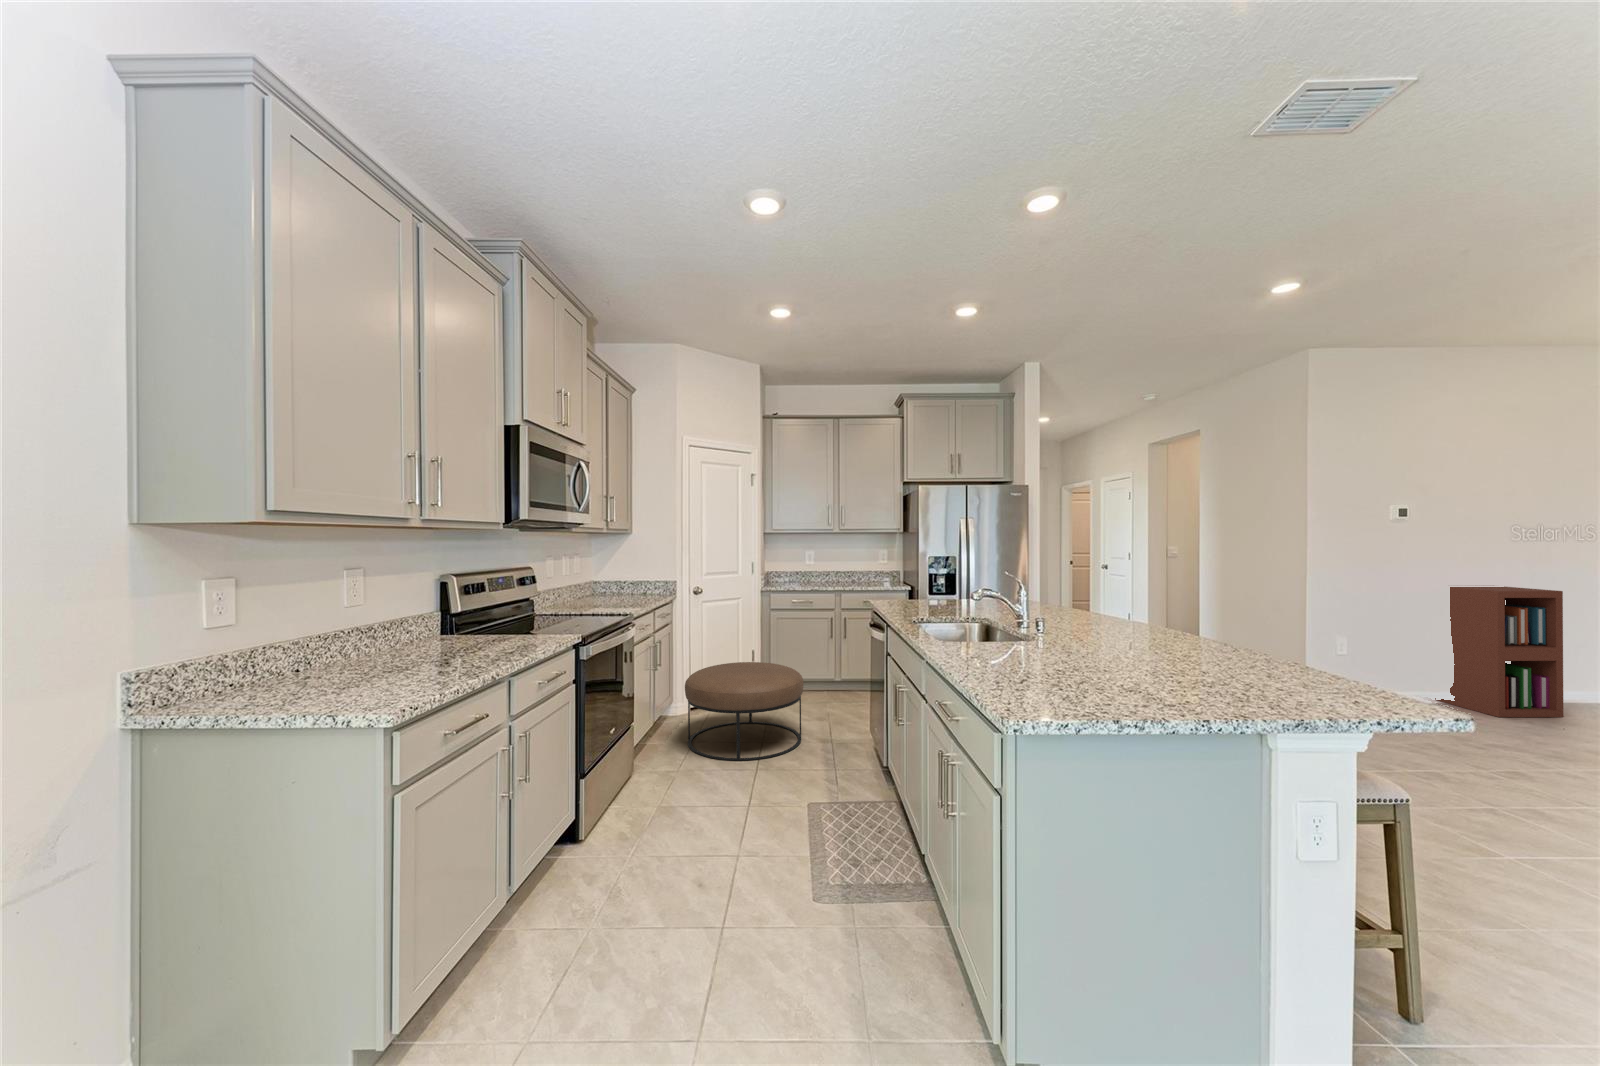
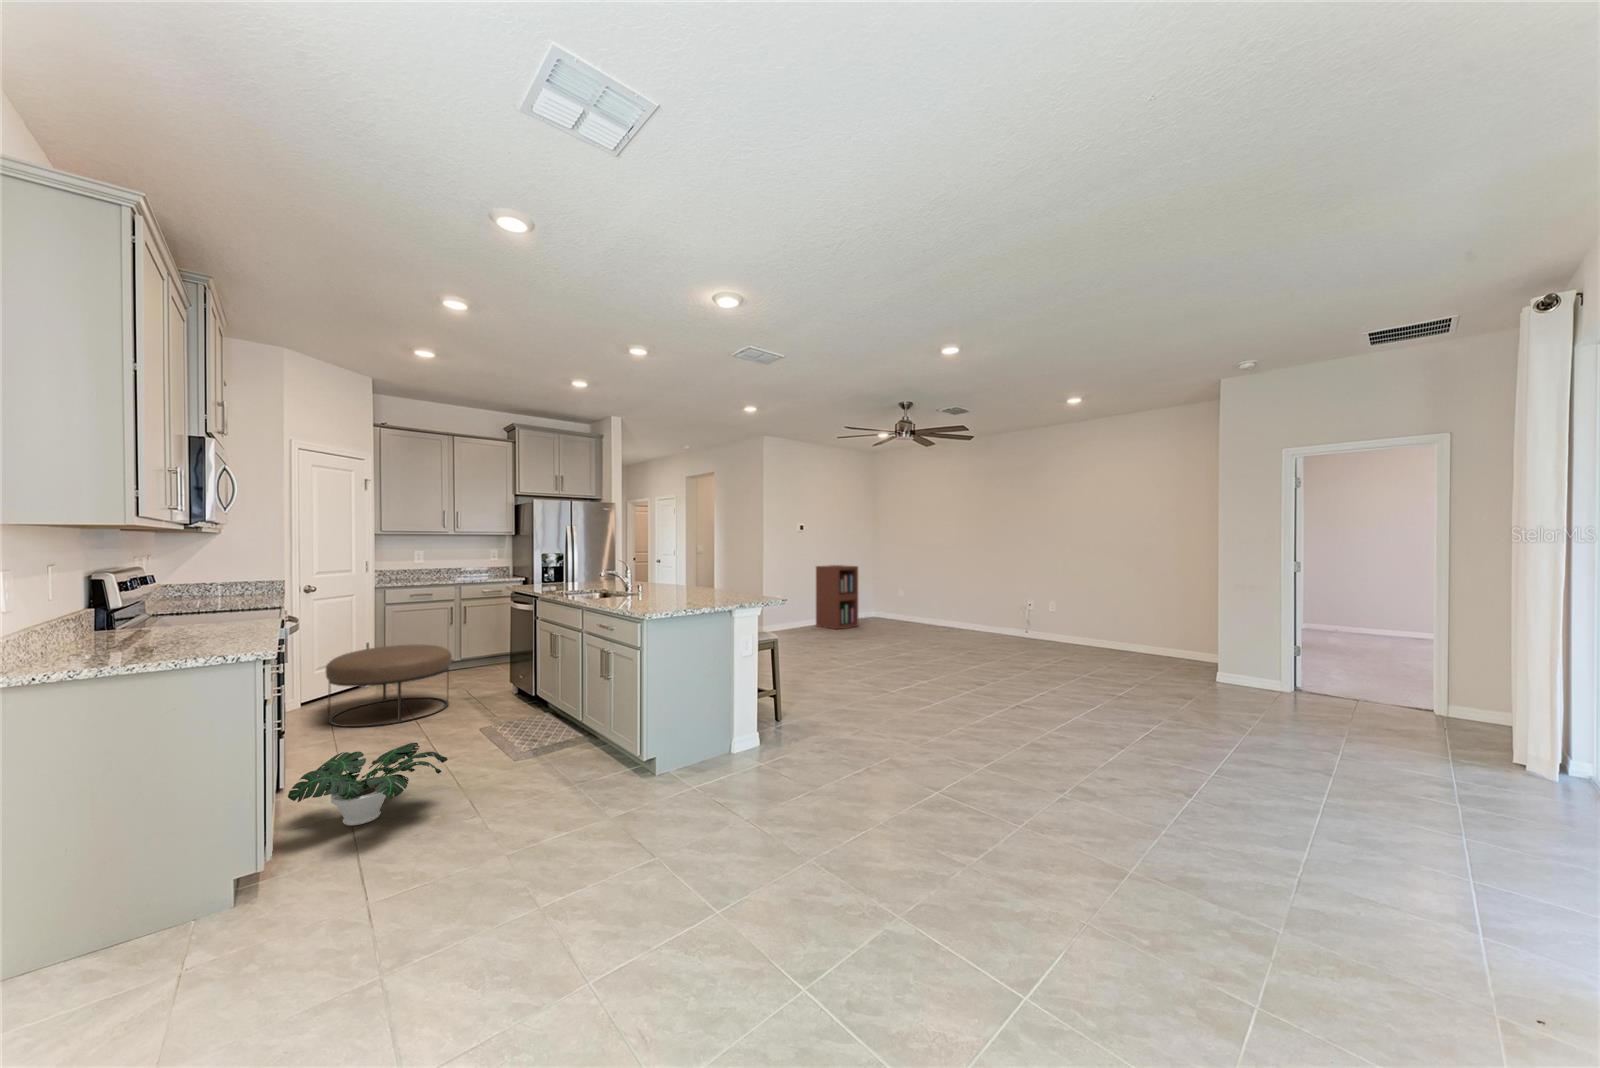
potted plant: none [503,822,680,940] -> present [288,743,448,825]

